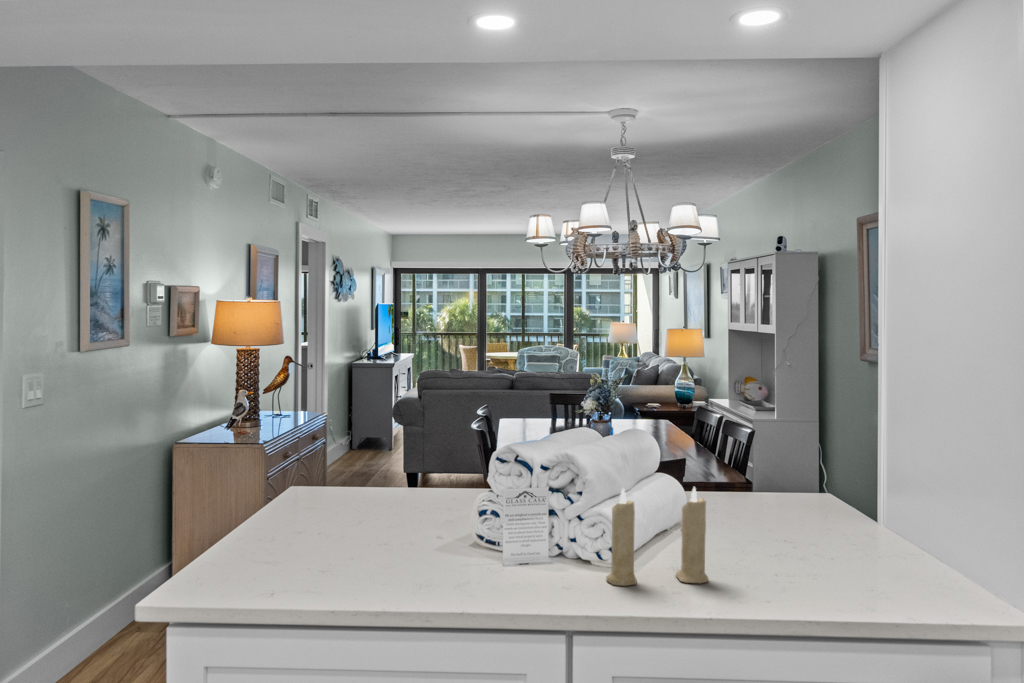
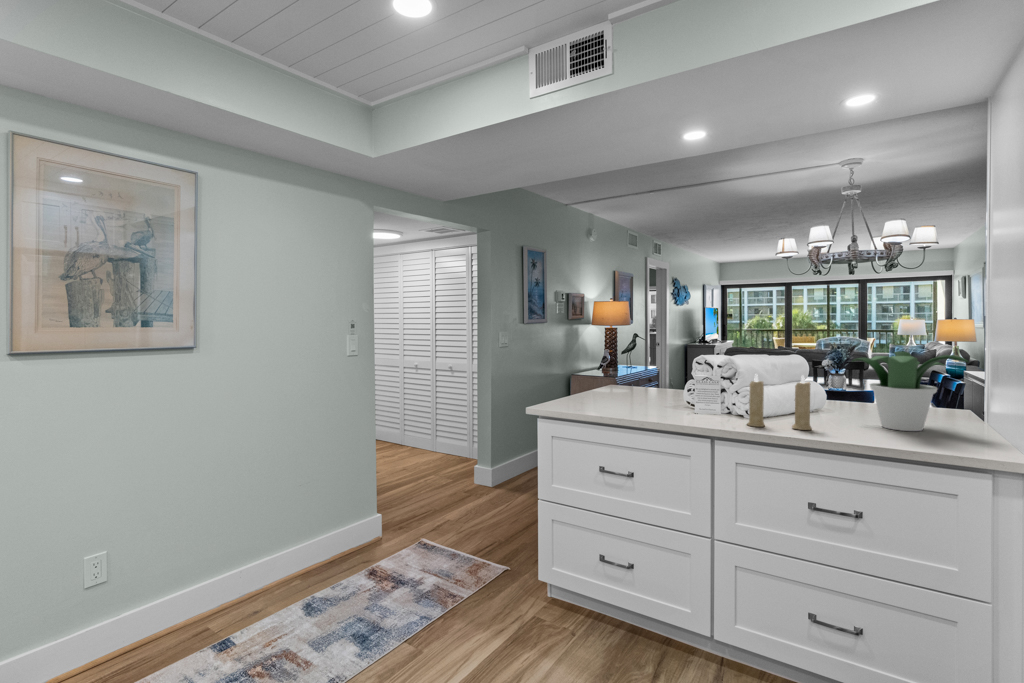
potted plant: none [732,432,897,560] -> present [852,351,969,431]

